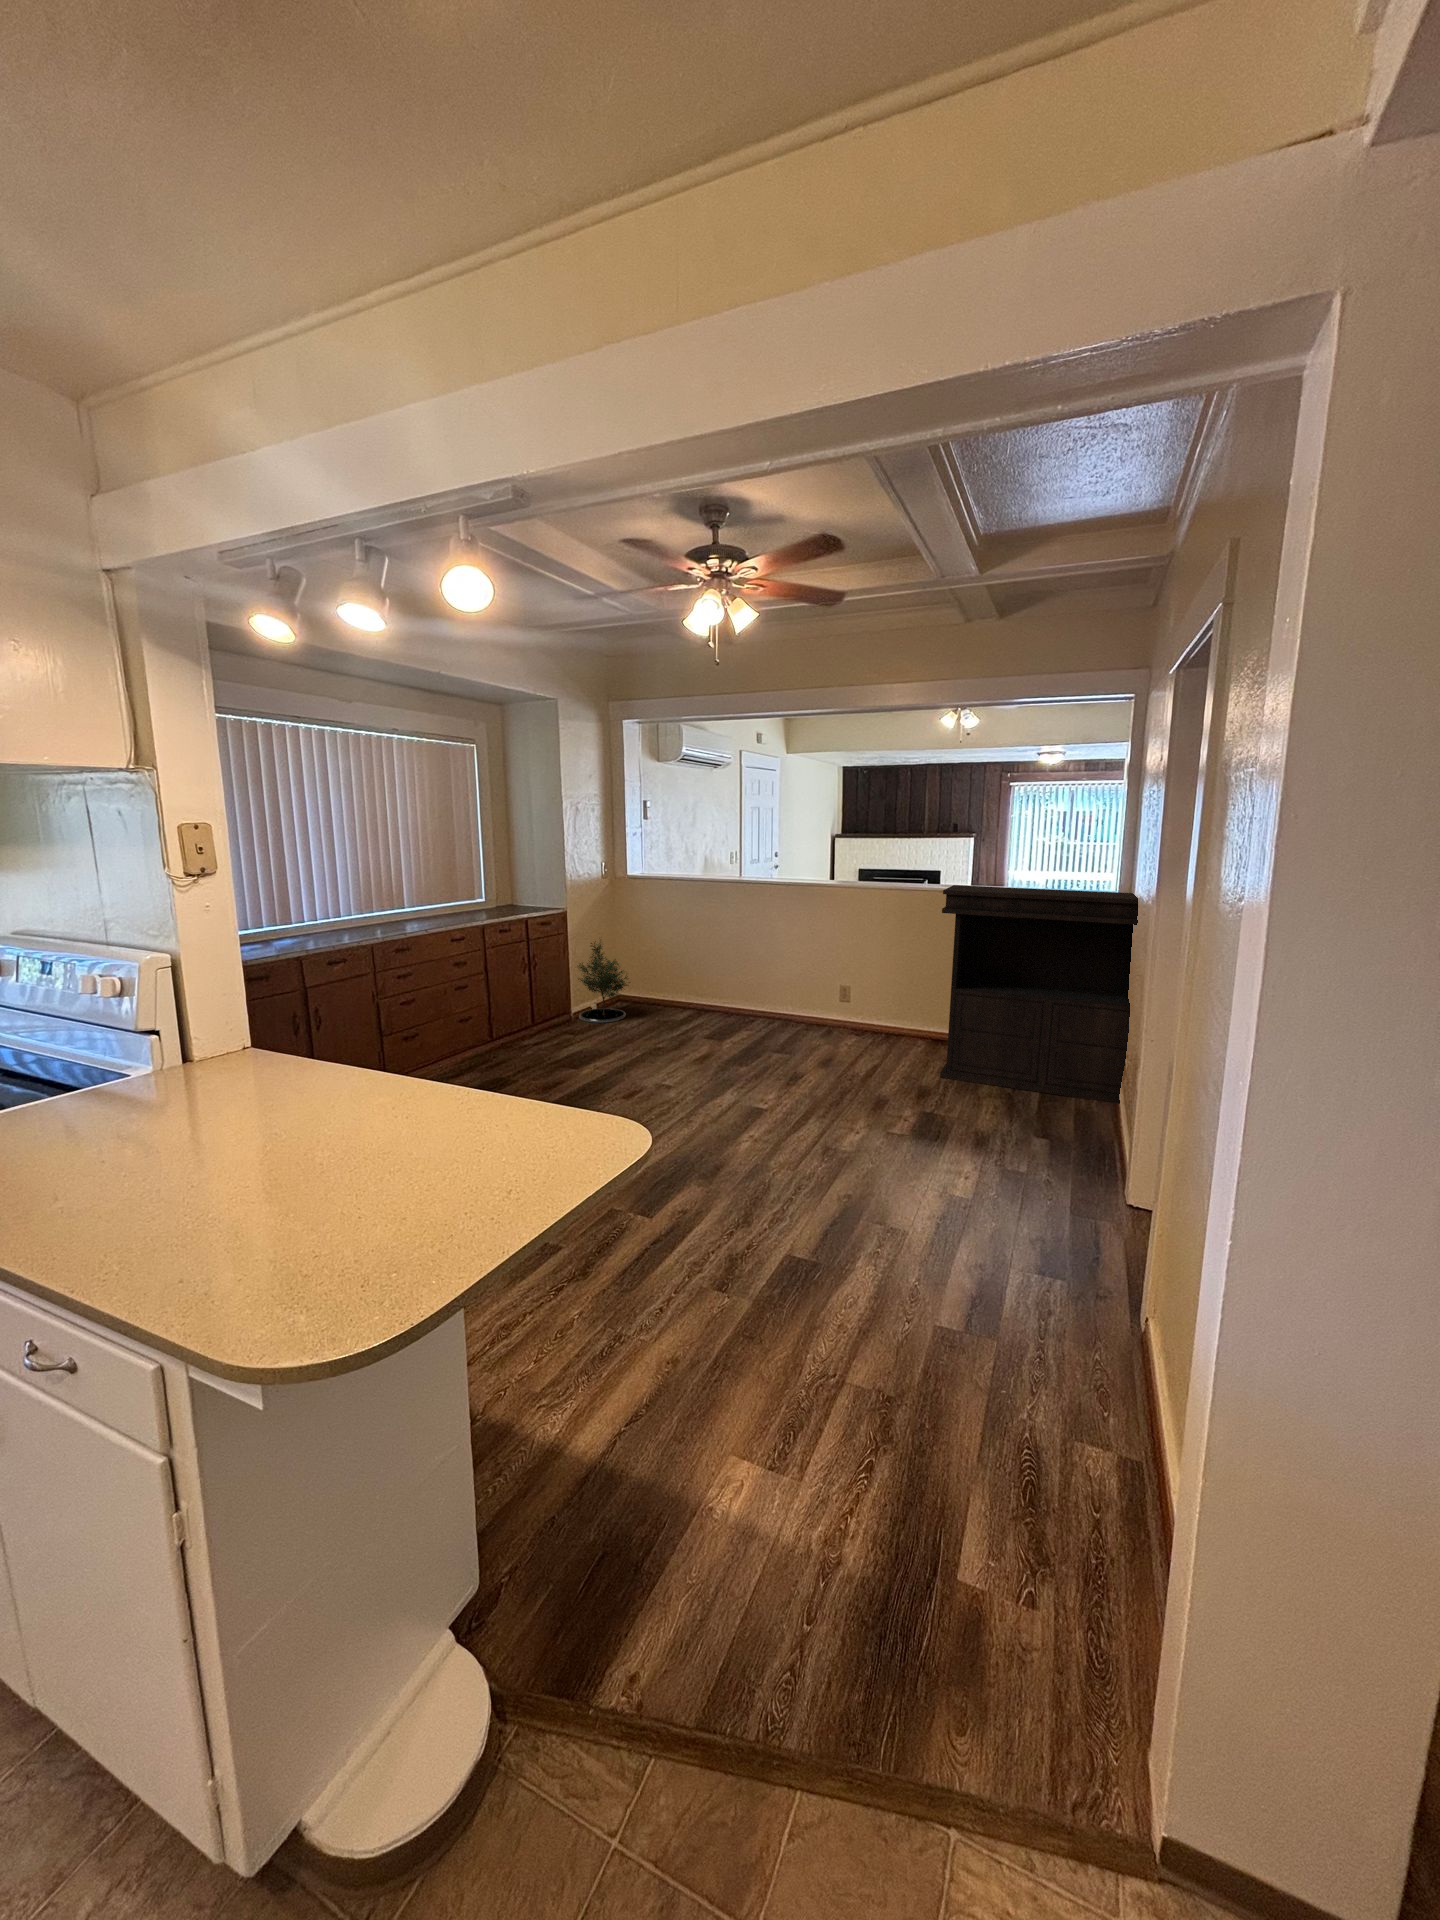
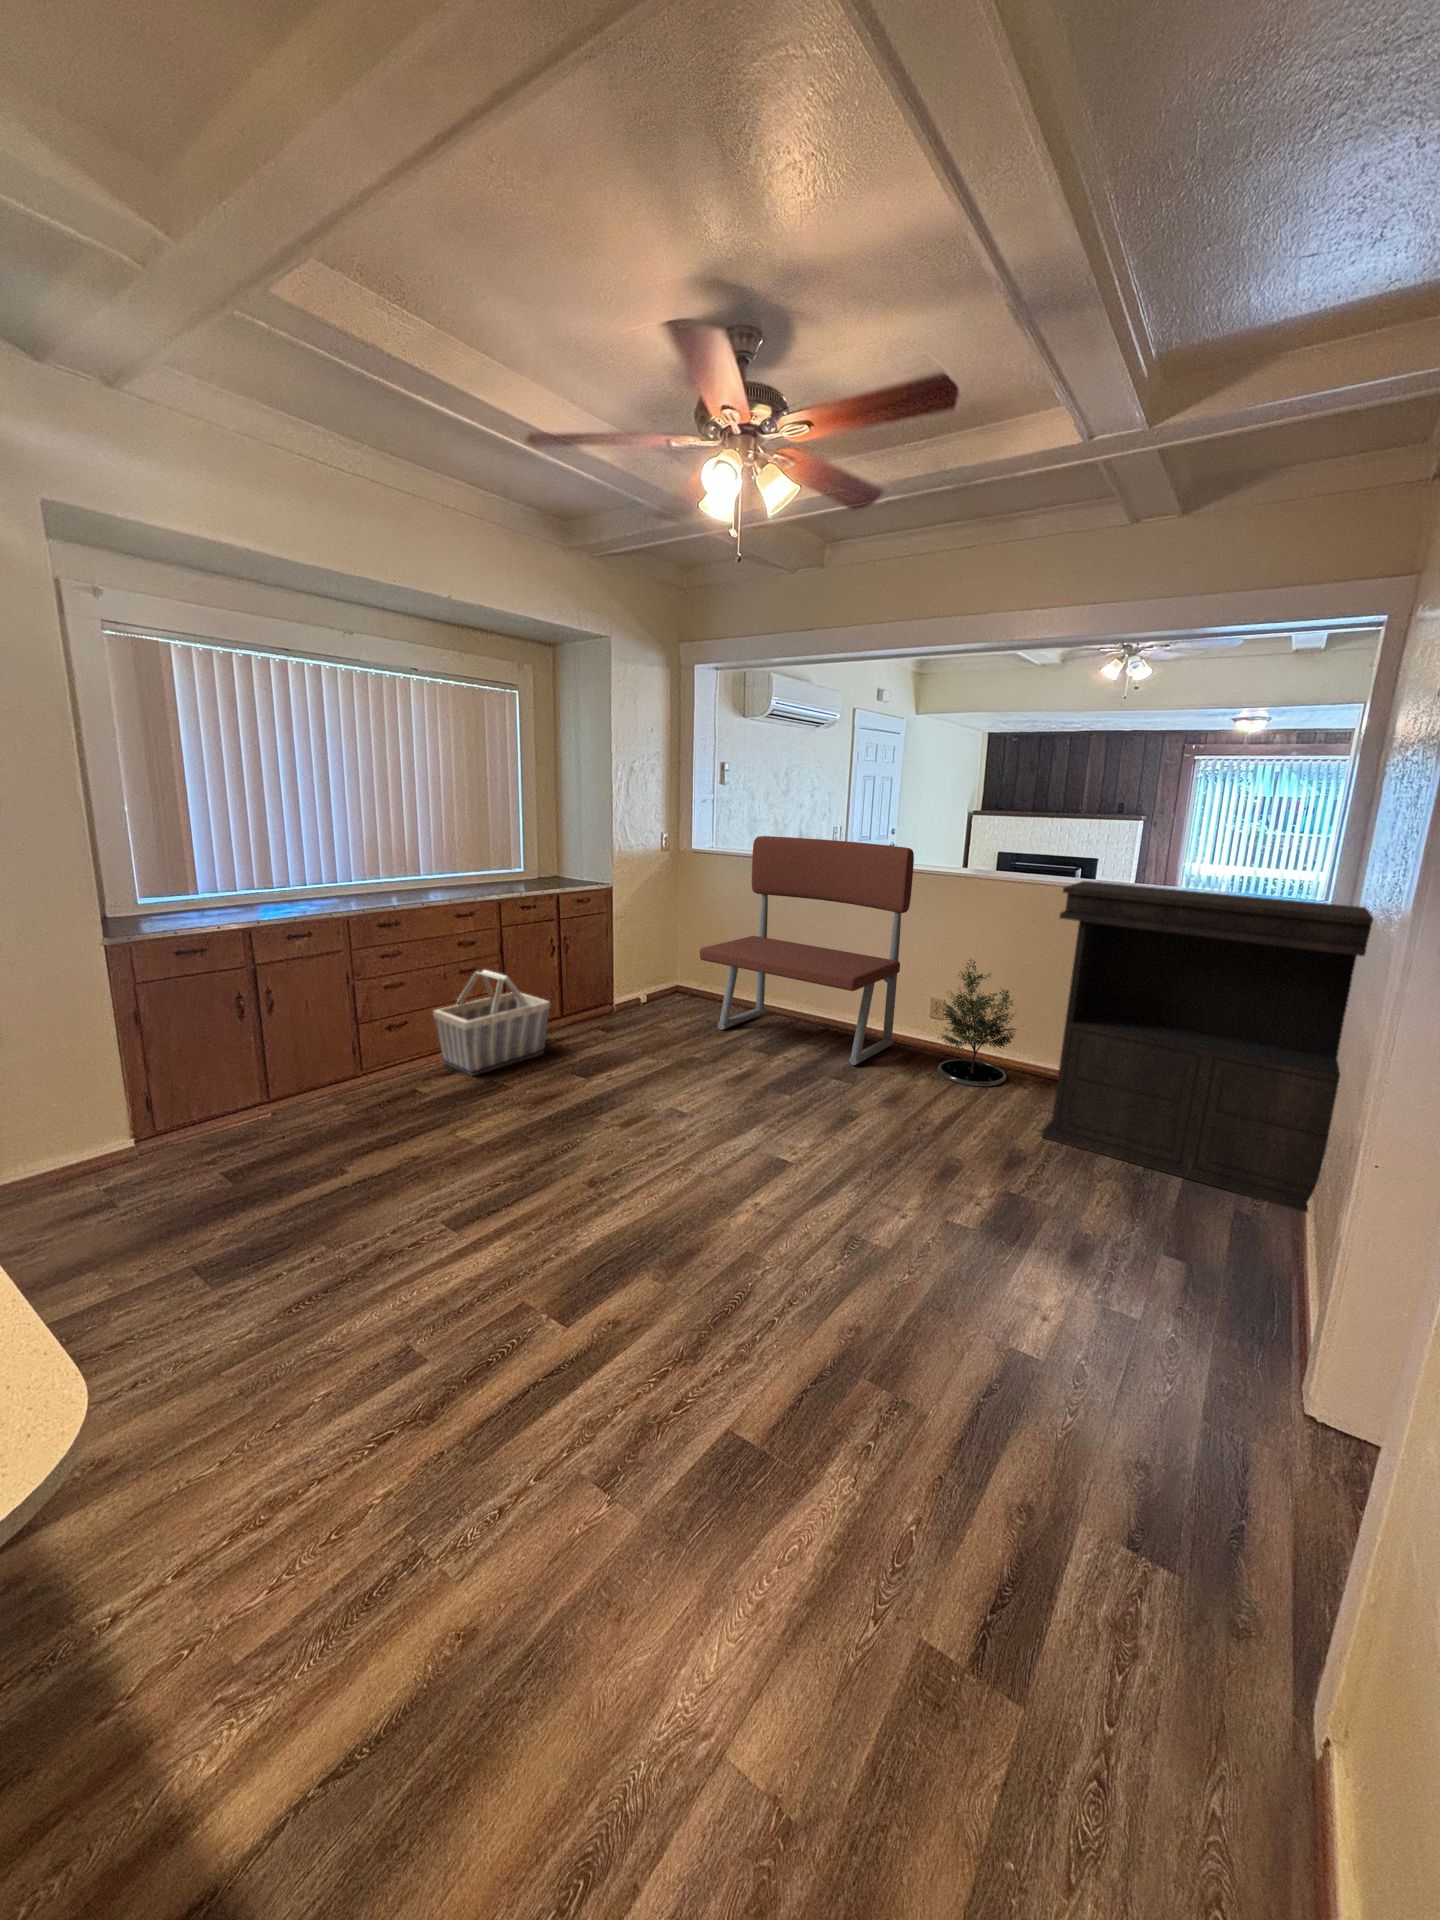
bench: none [652,862,822,1043] -> present [700,836,914,1065]
potted tree: present [578,941,630,1023] -> present [938,959,1017,1086]
basket: none [436,986,534,1076] -> present [433,970,550,1075]

